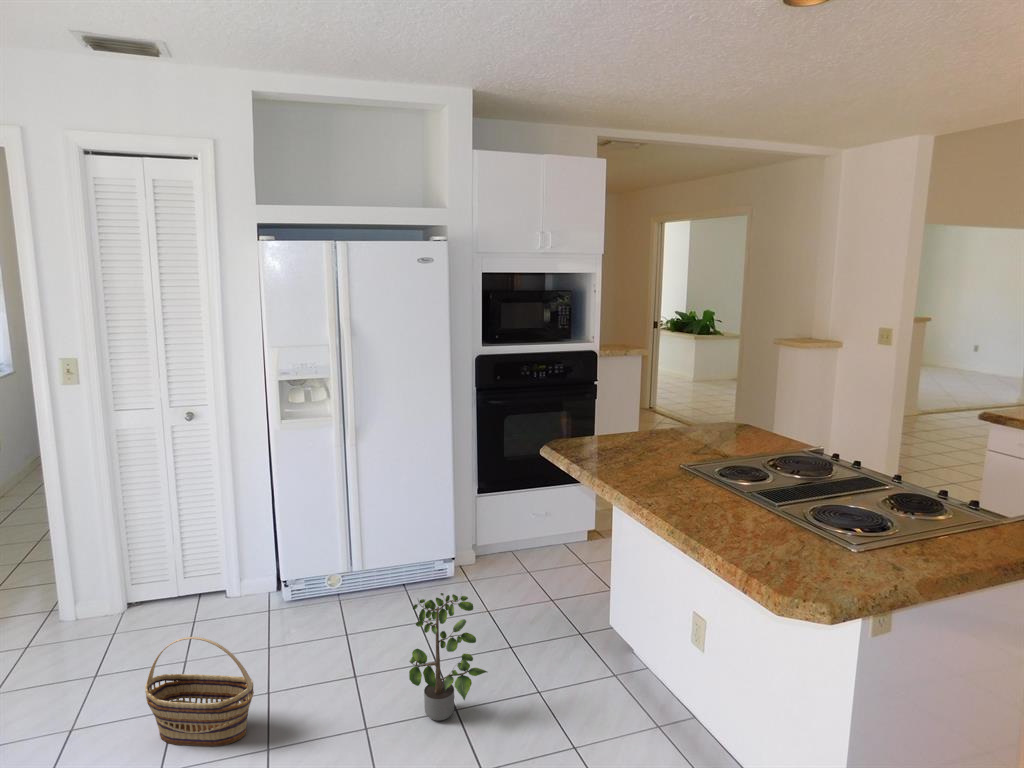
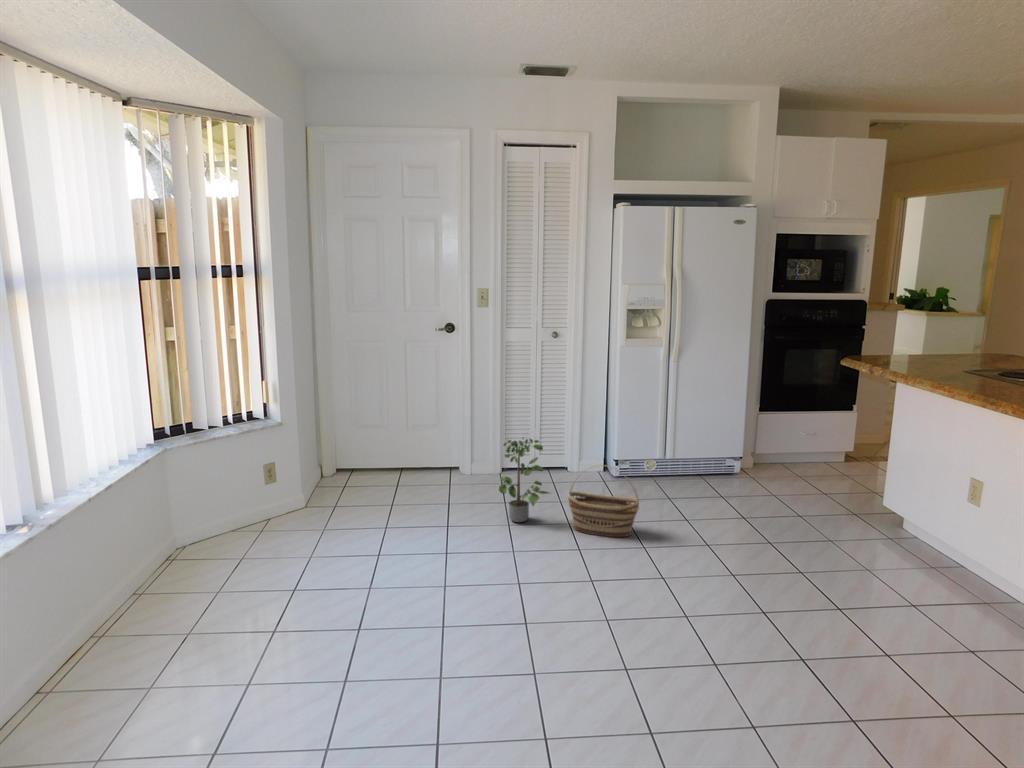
potted plant: present [409,593,487,721] -> present [499,438,549,522]

